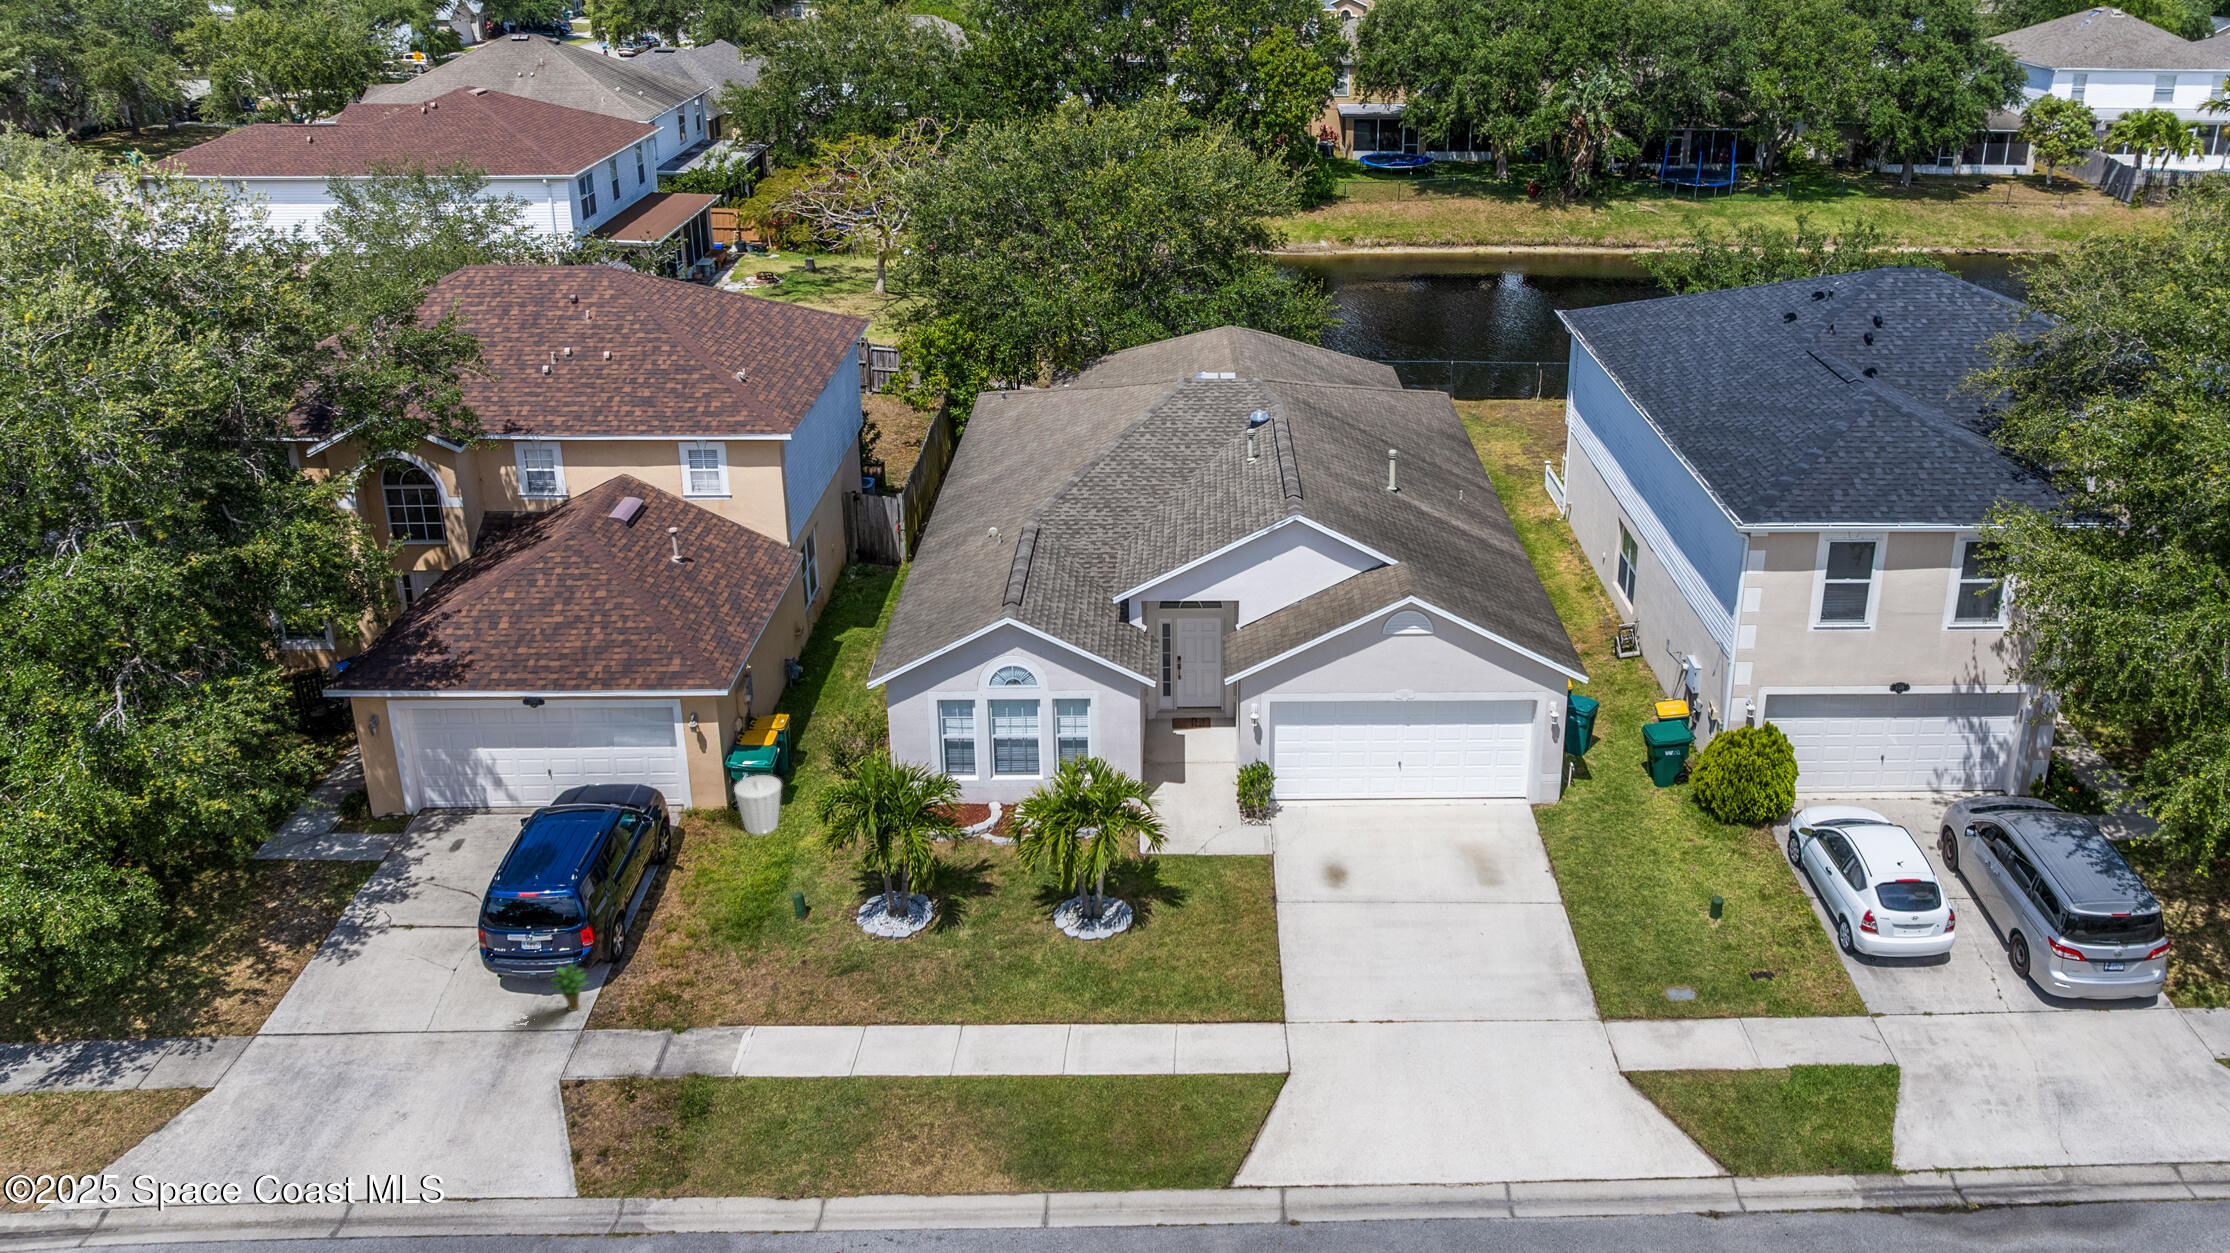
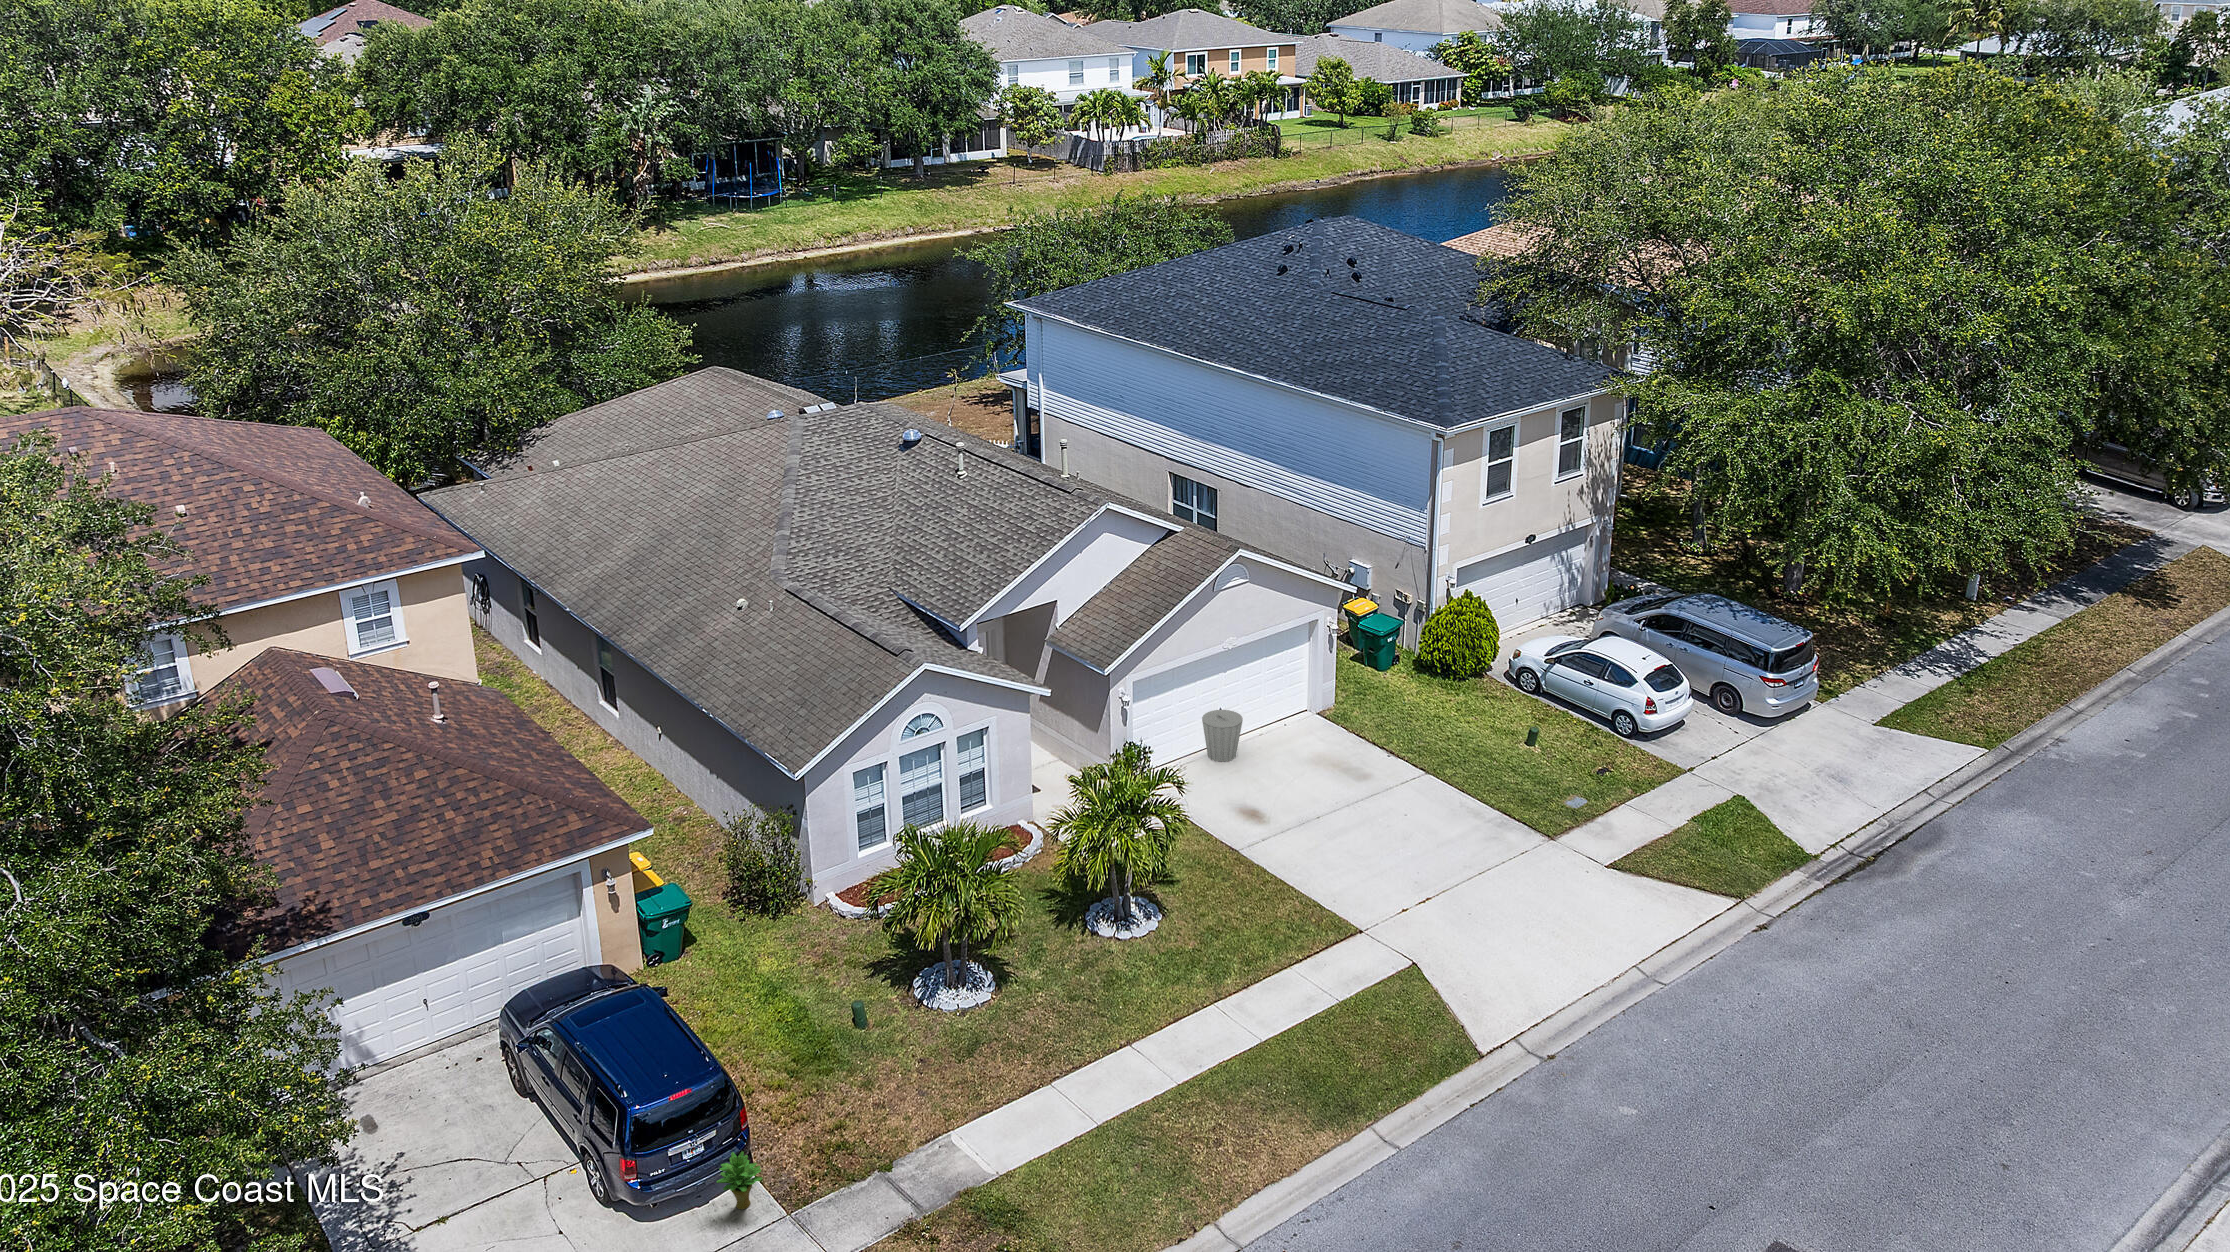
trash can: present [734,775,781,834] -> present [1202,710,1243,762]

